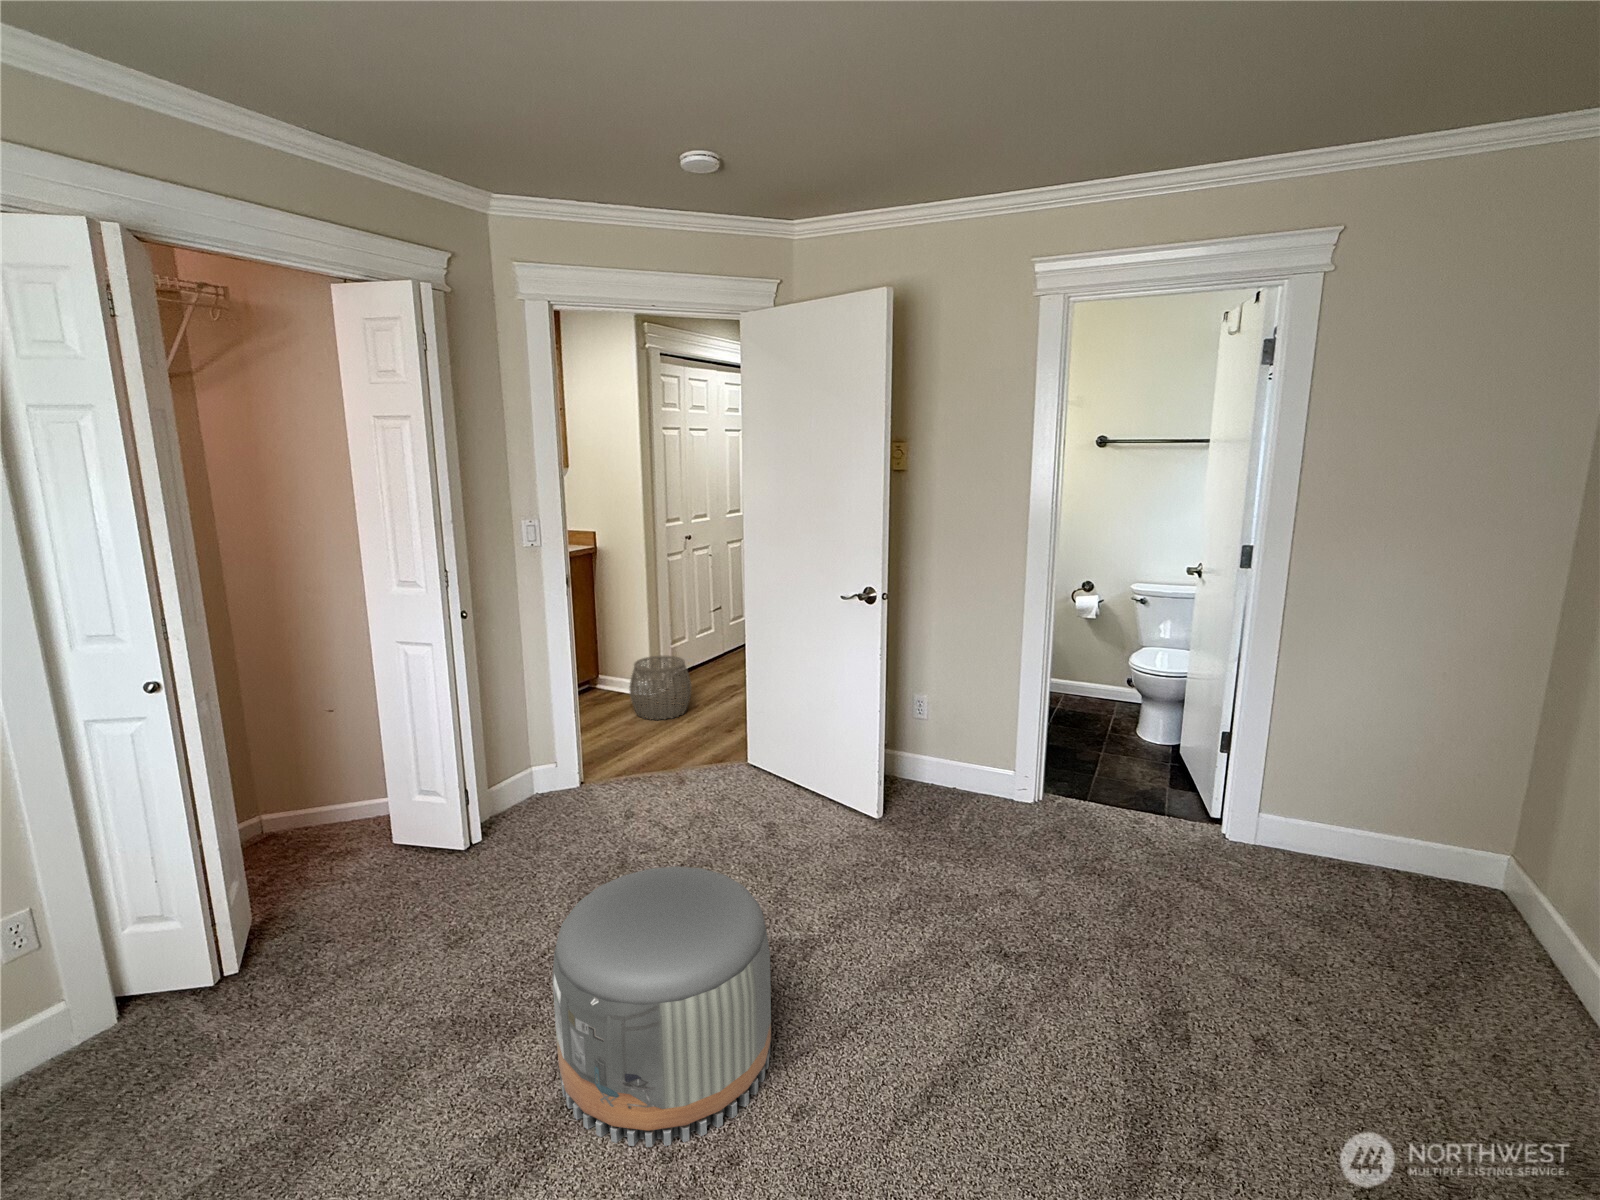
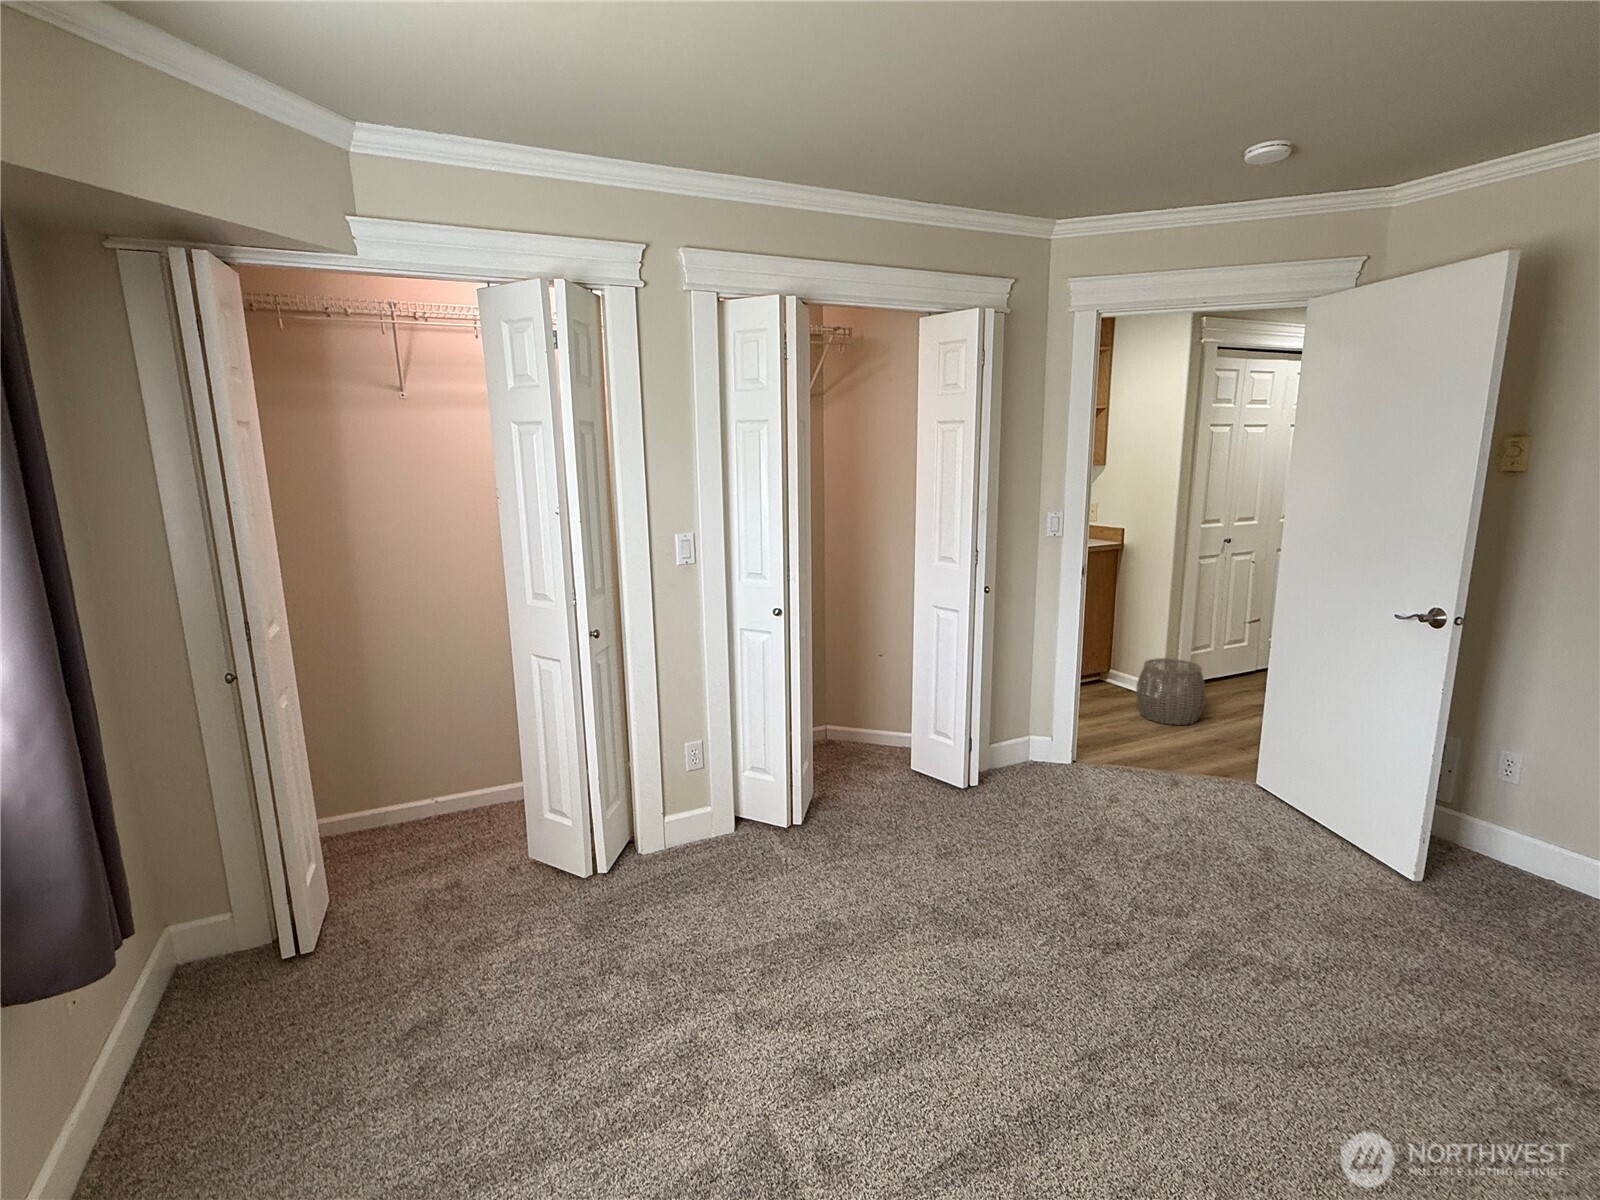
pouf: present [552,866,771,1147] -> none [1009,833,1221,1077]

